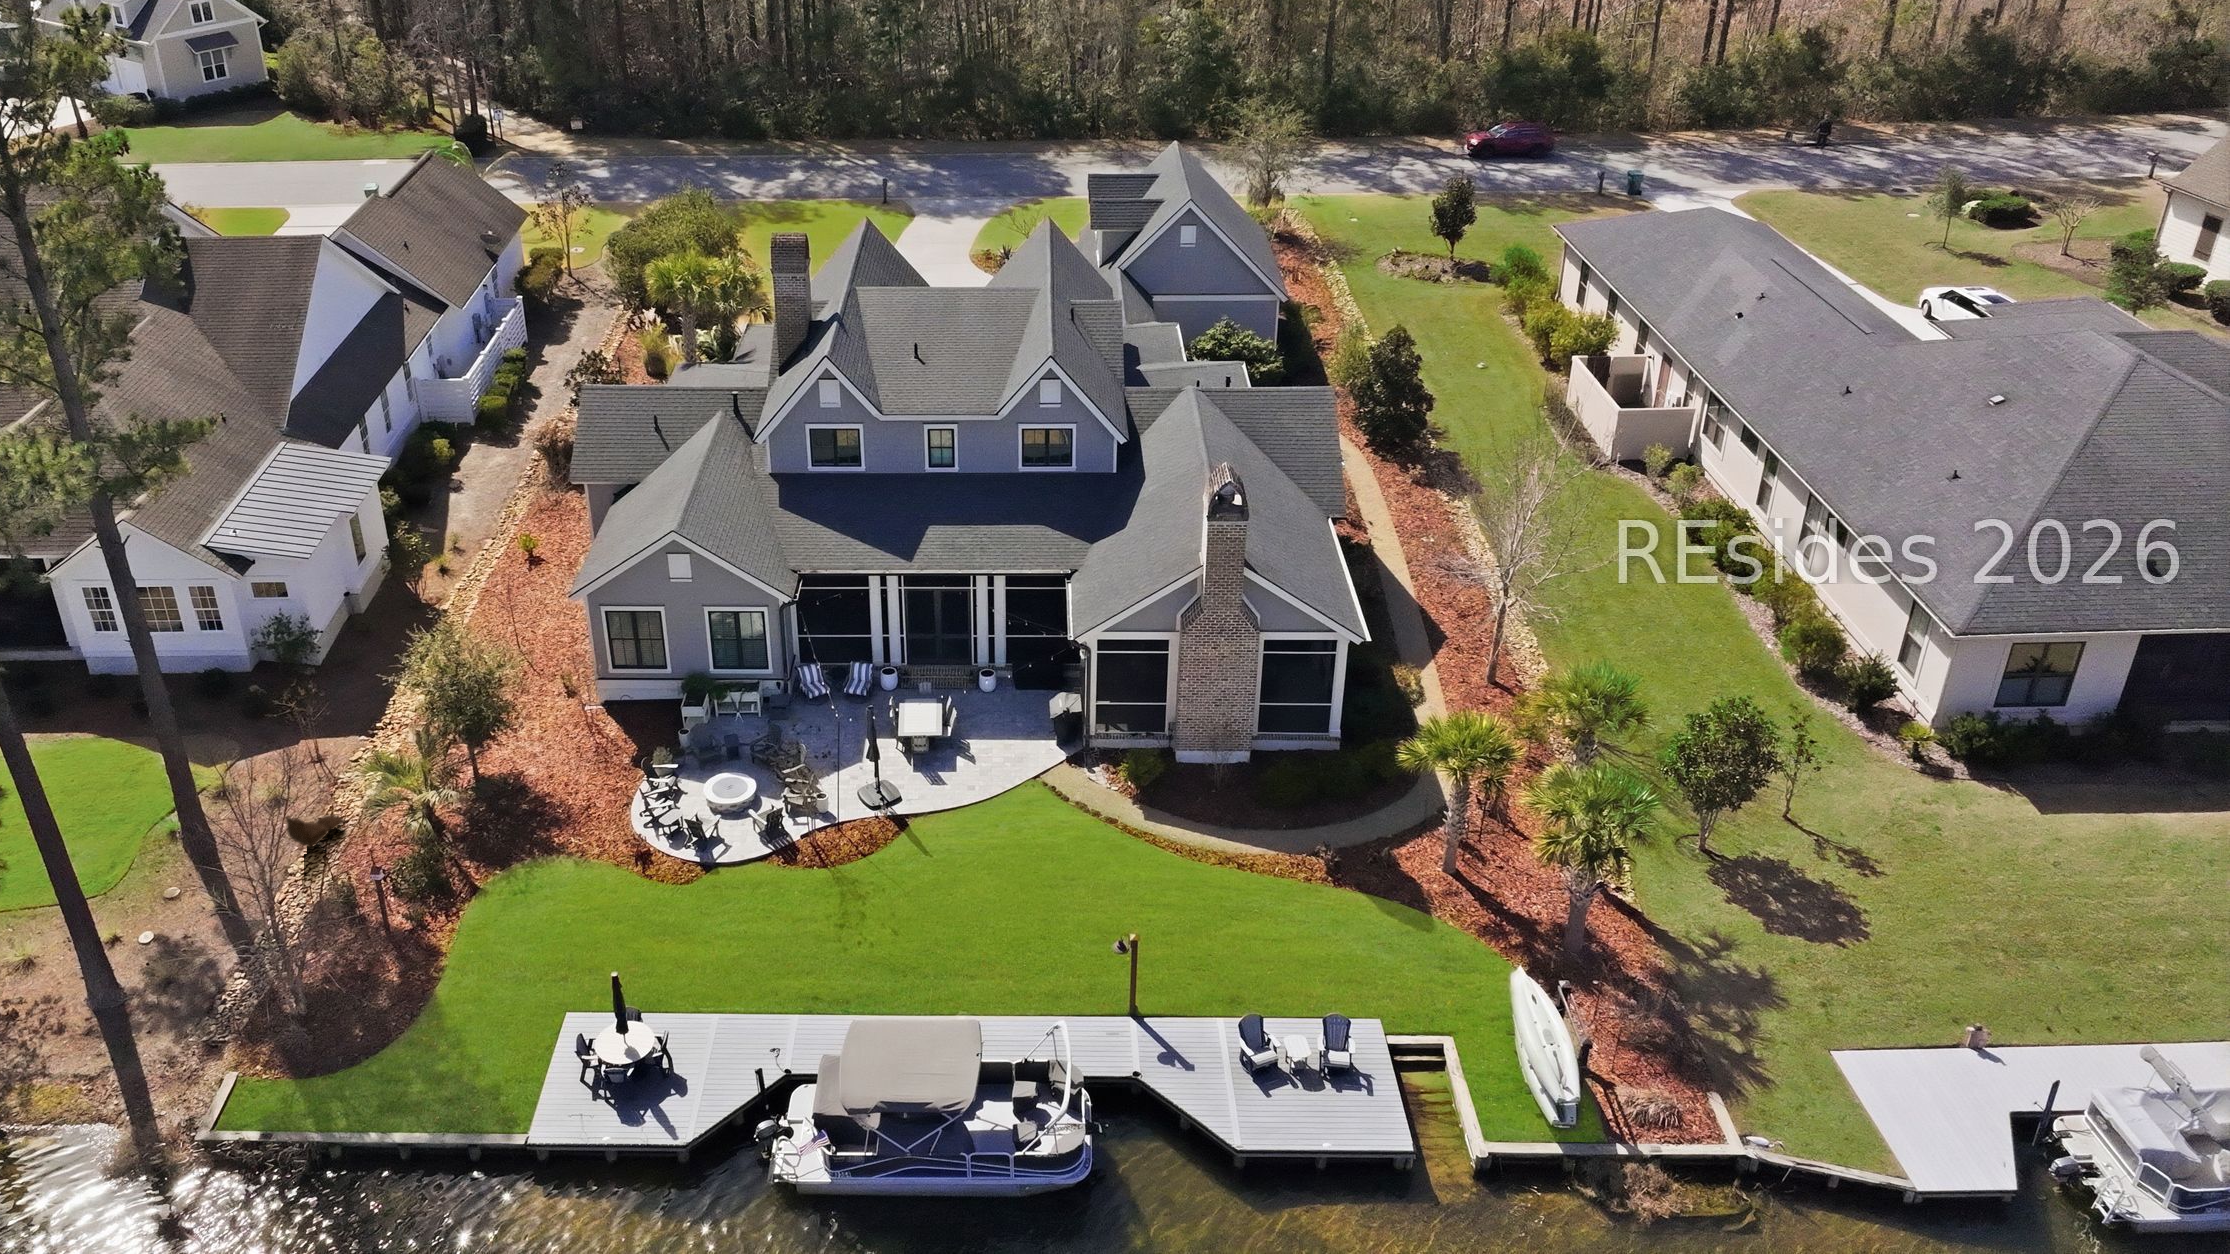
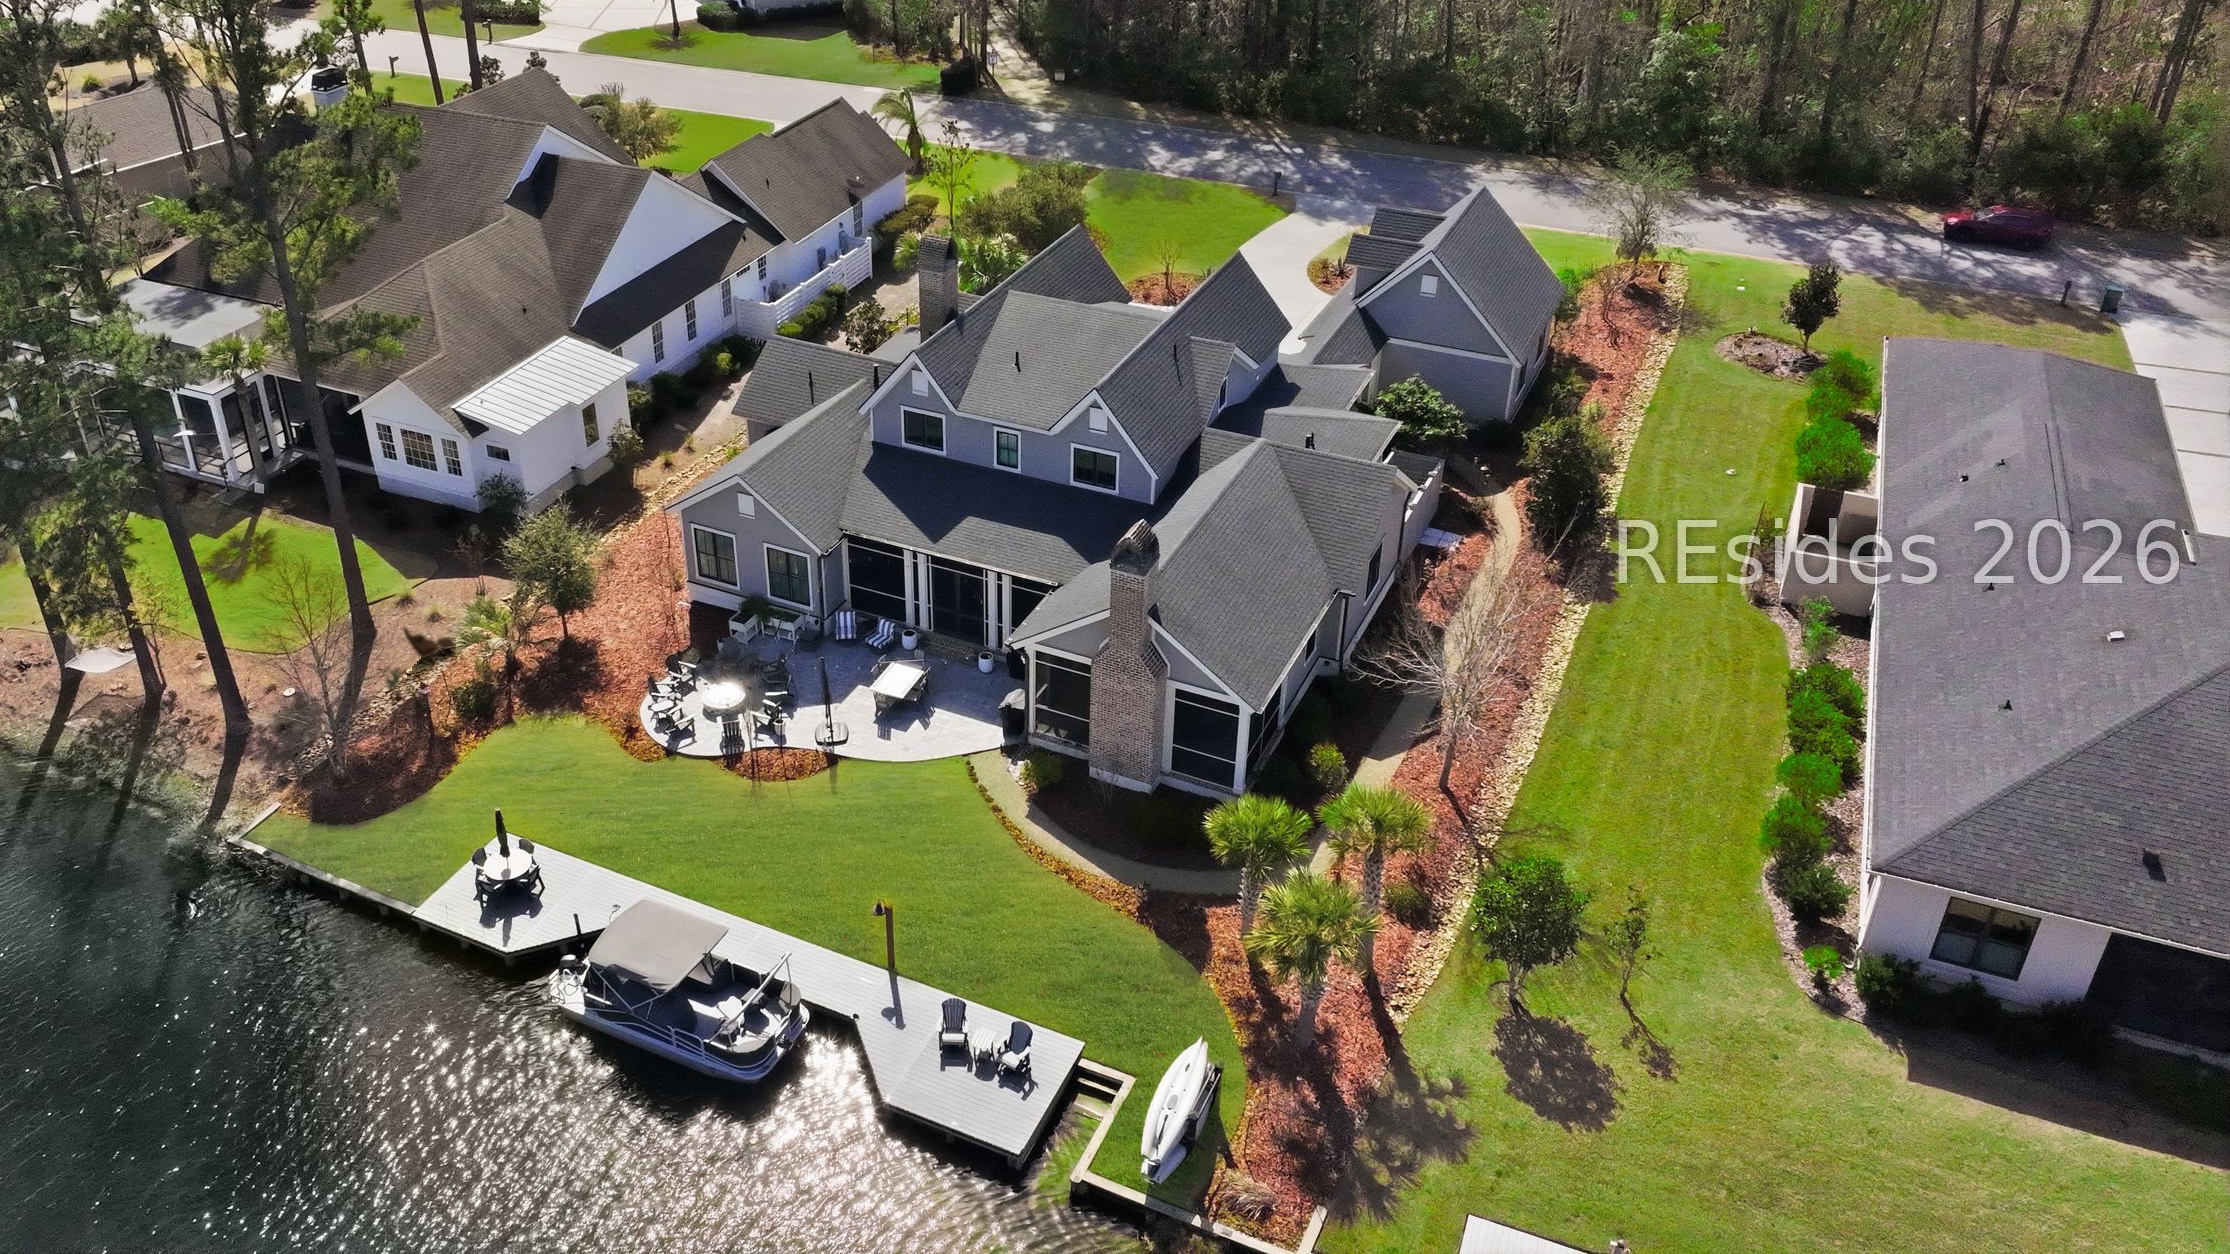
potted tree: none [286,862,312,904] -> present [384,668,401,699]

